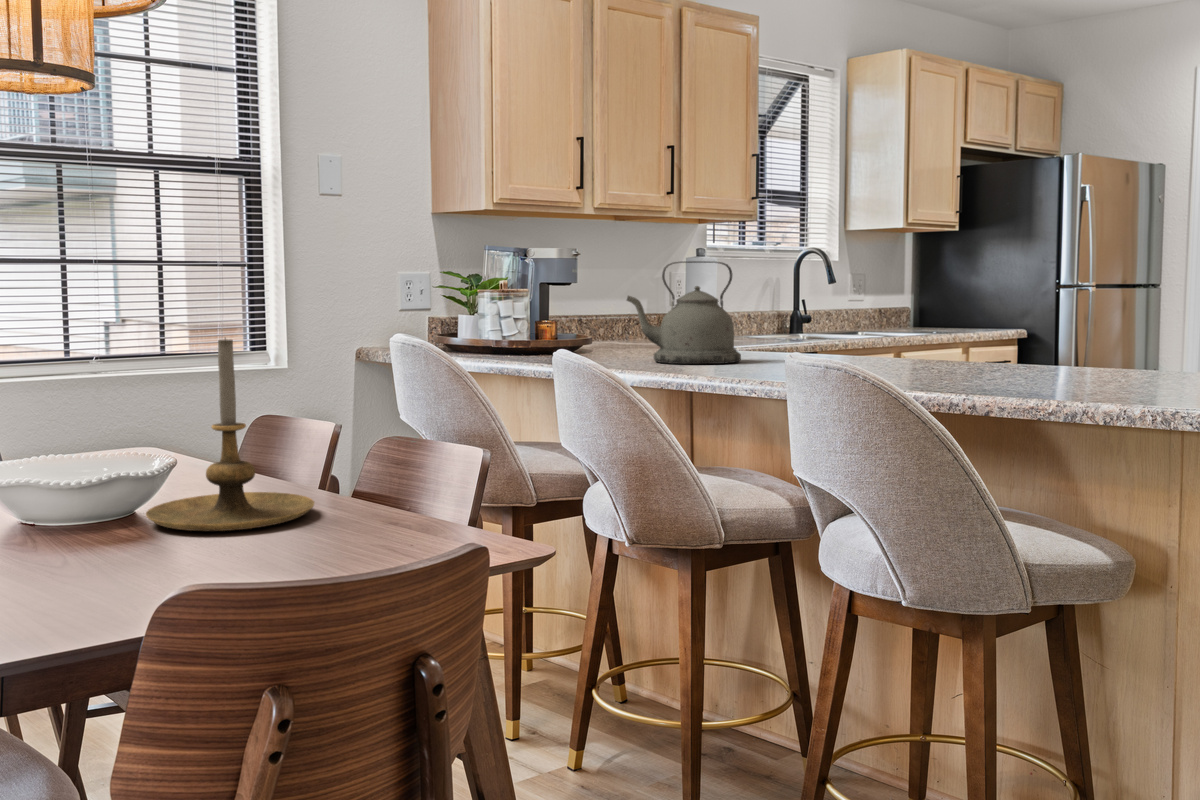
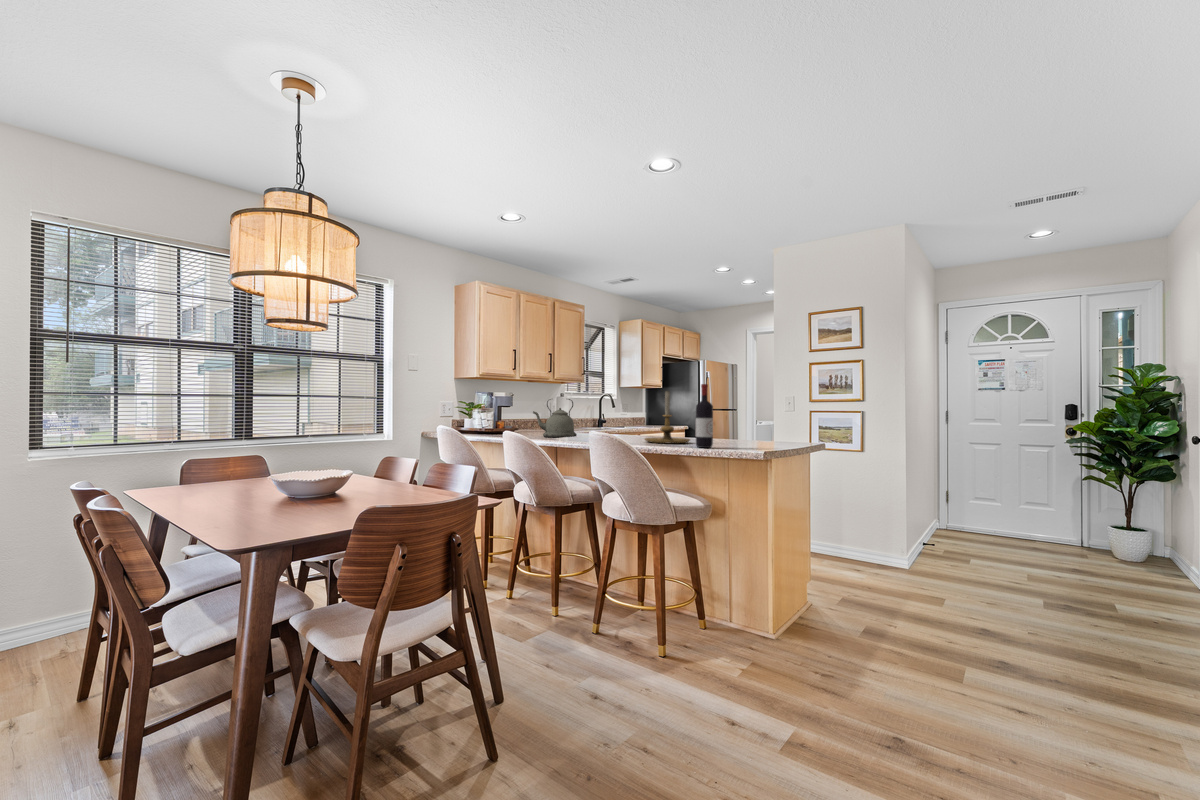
wine bottle: none [1099,208,1158,399] -> present [696,384,713,448]
candle holder: present [146,338,314,531] -> present [645,391,690,443]

